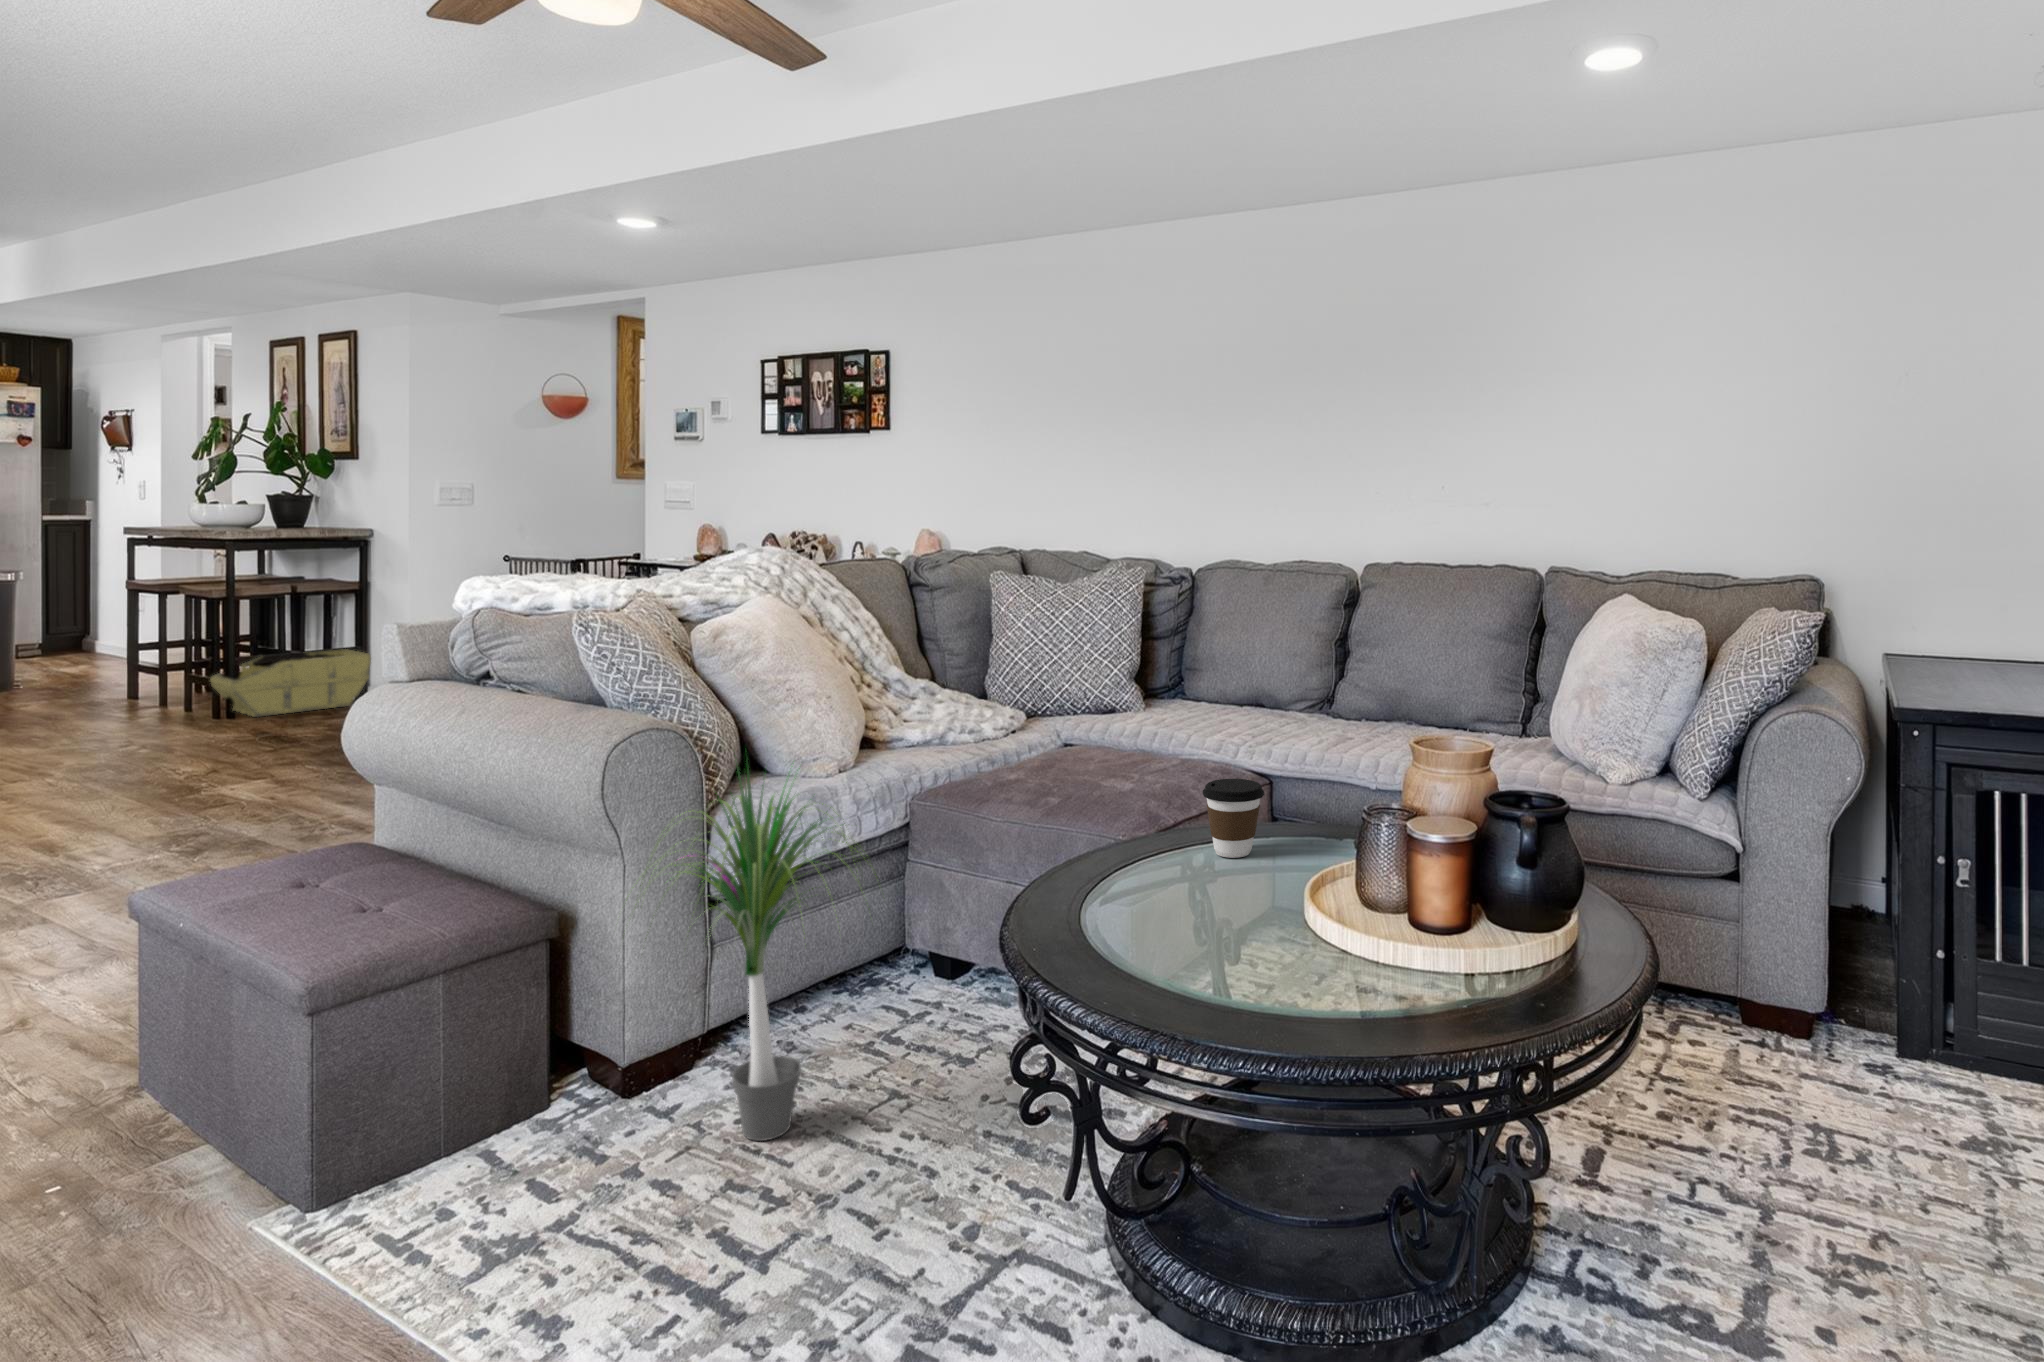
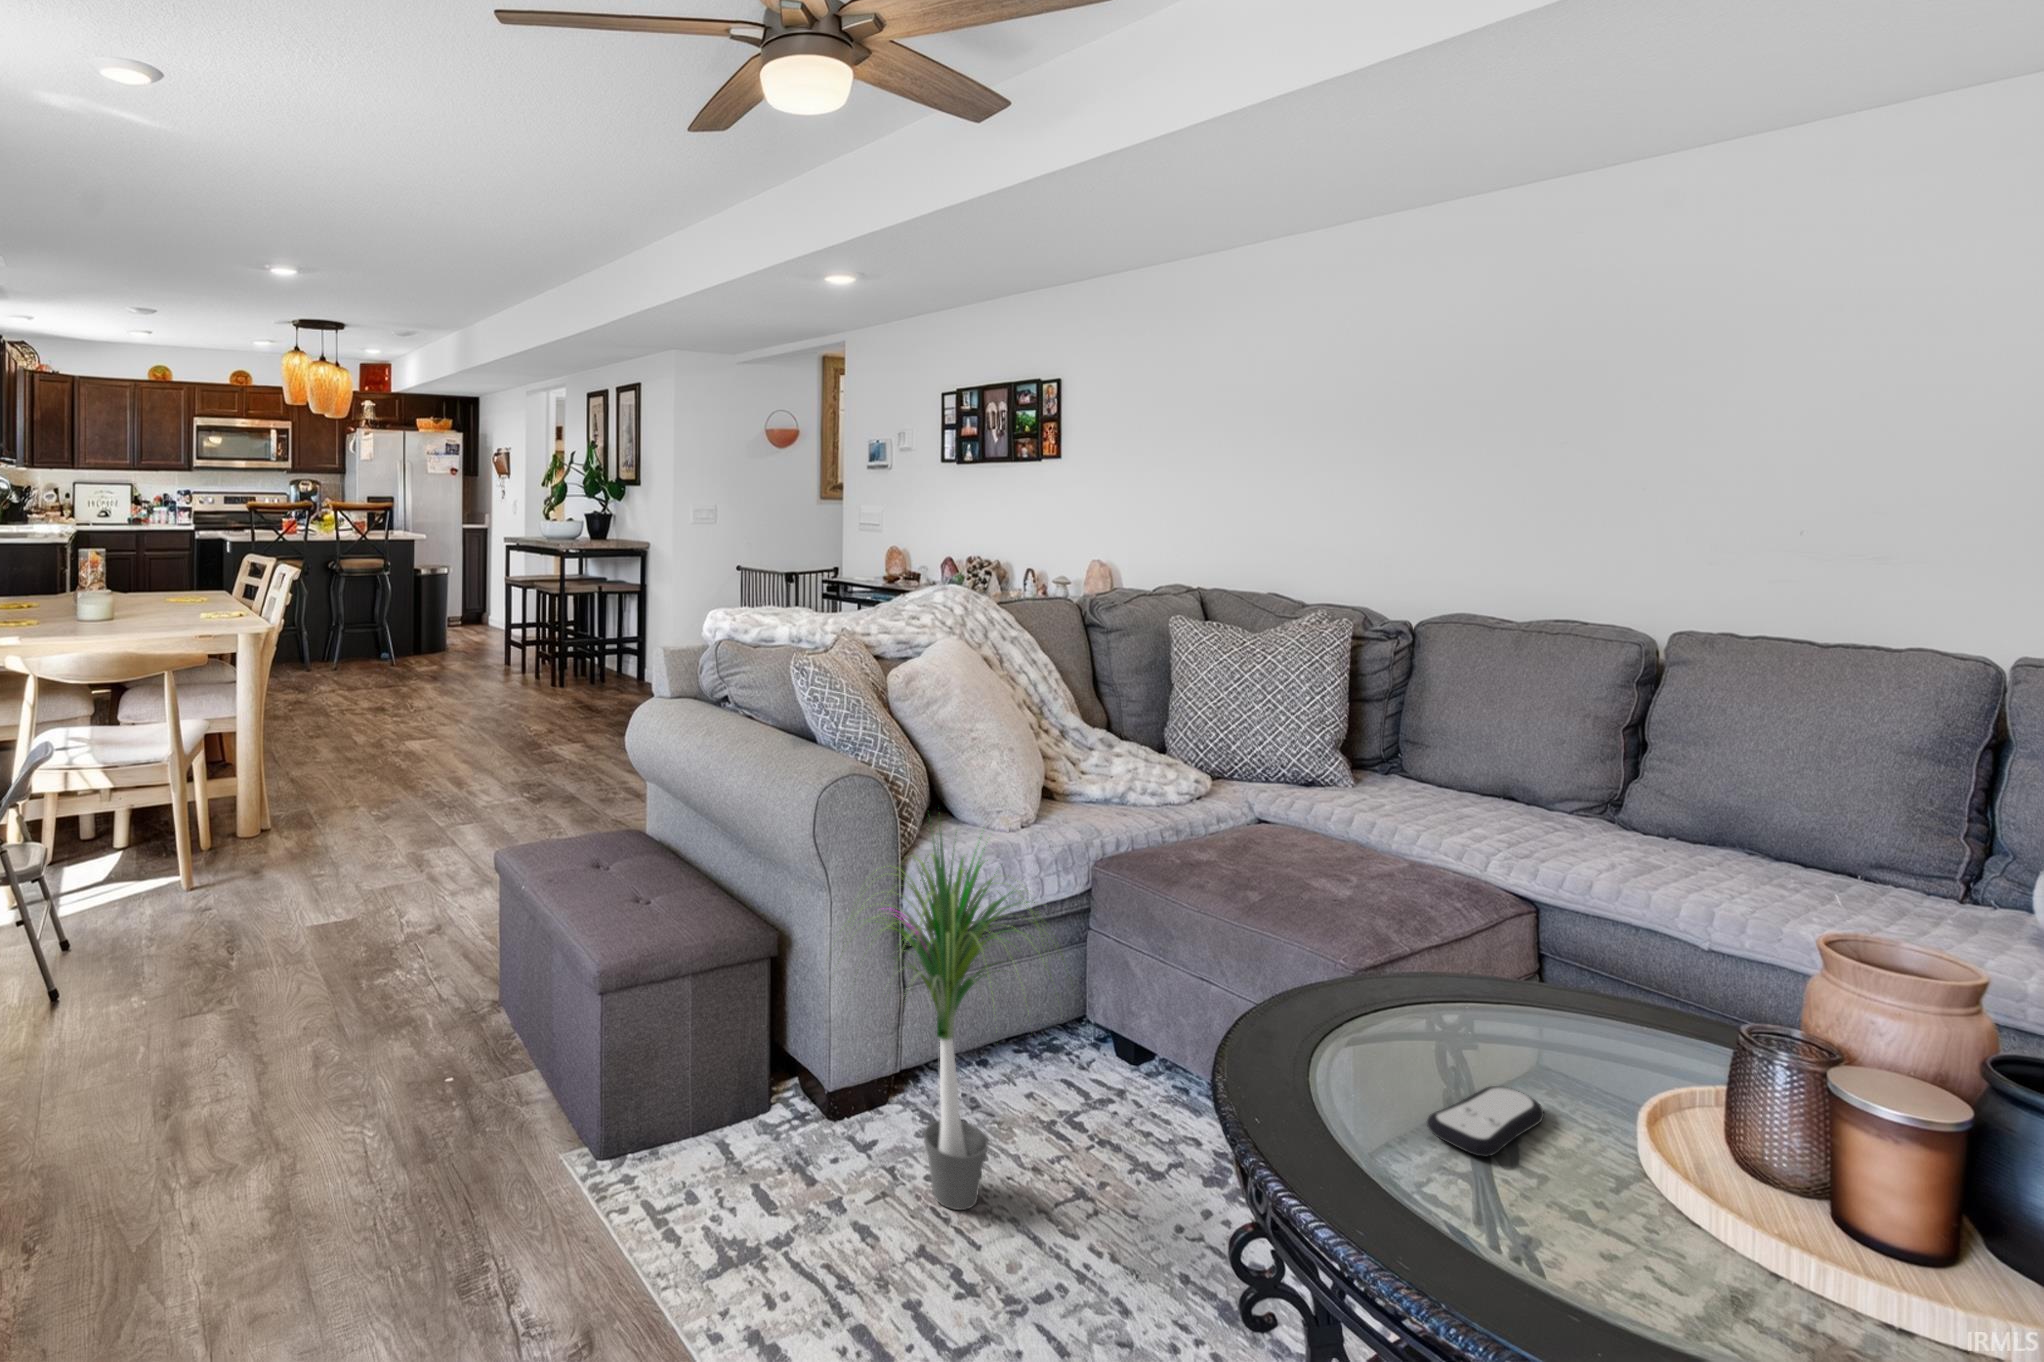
storage bin: present [210,649,371,717] -> none [550,638,647,687]
coffee cup: present [1203,779,1264,858] -> none [1476,938,1571,1048]
remote control: none [1157,882,1239,929] -> present [1427,1086,1544,1156]

